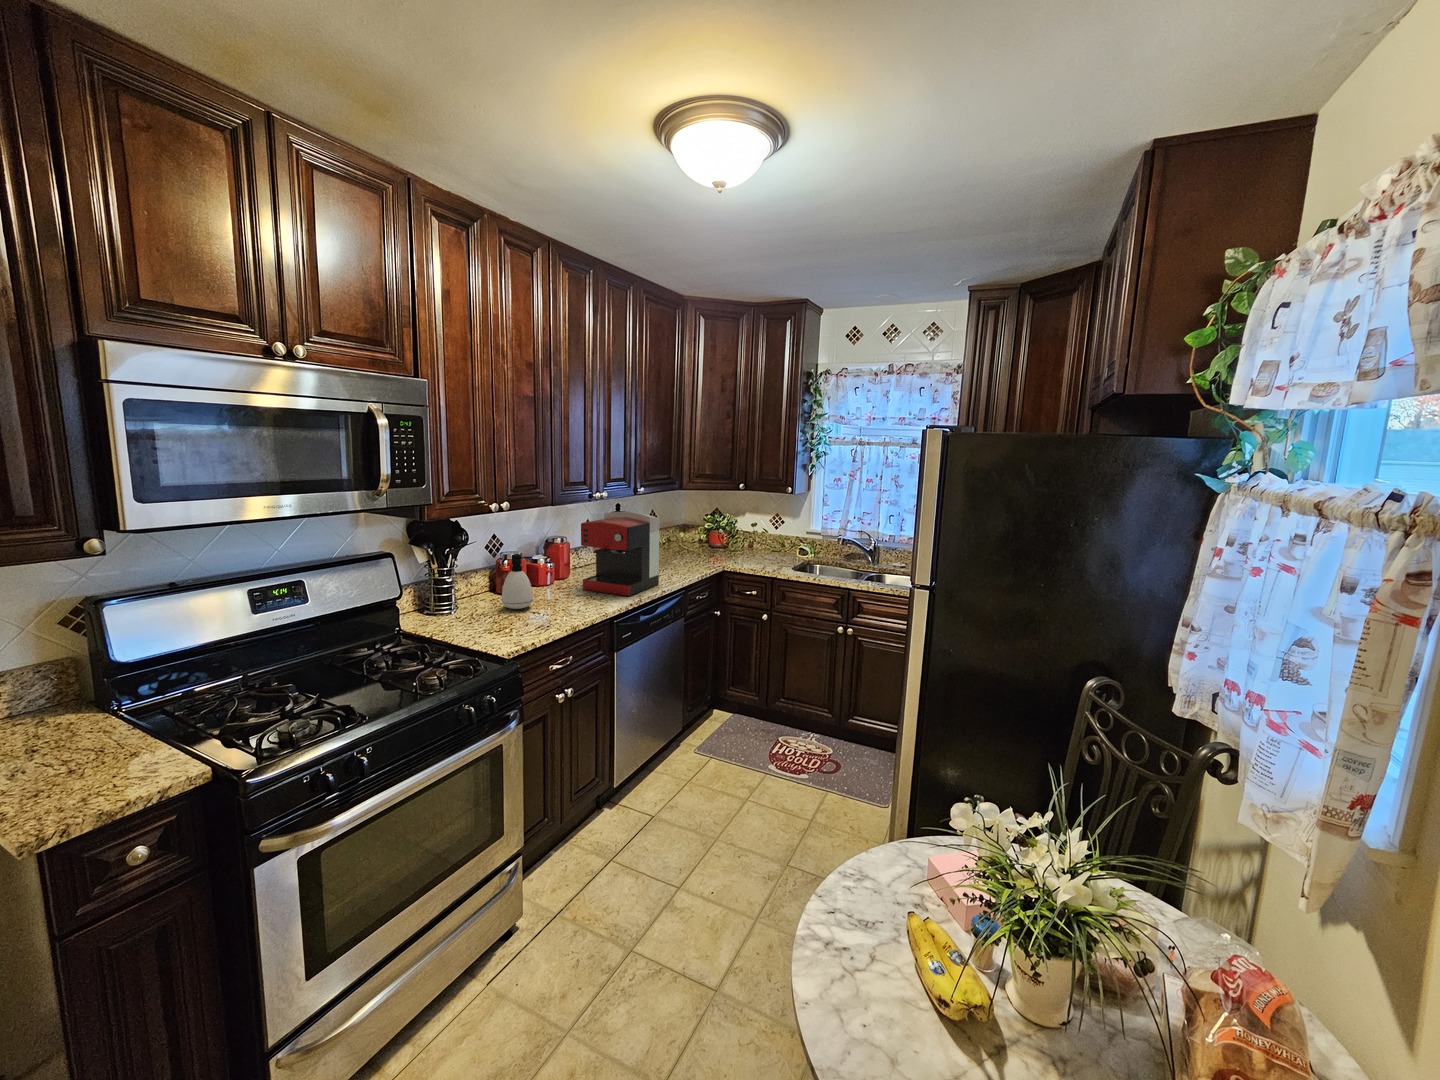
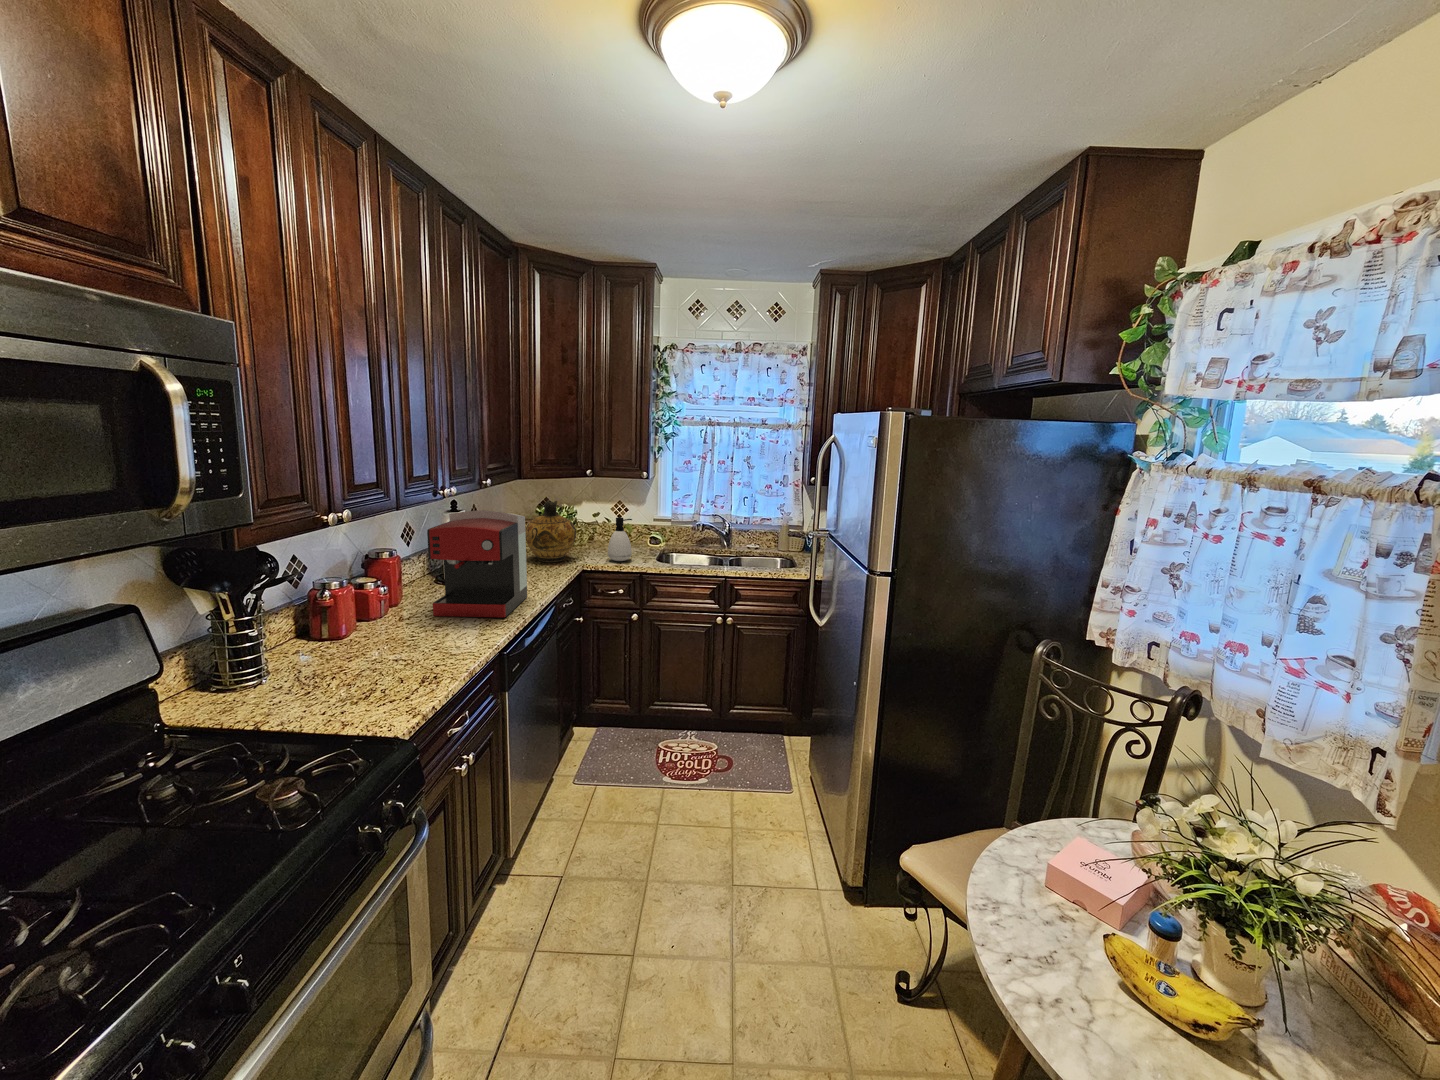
ceramic jug: none [682,509,724,561] -> present [525,501,576,562]
soap dispenser: present [502,554,533,609] -> present [608,517,632,561]

